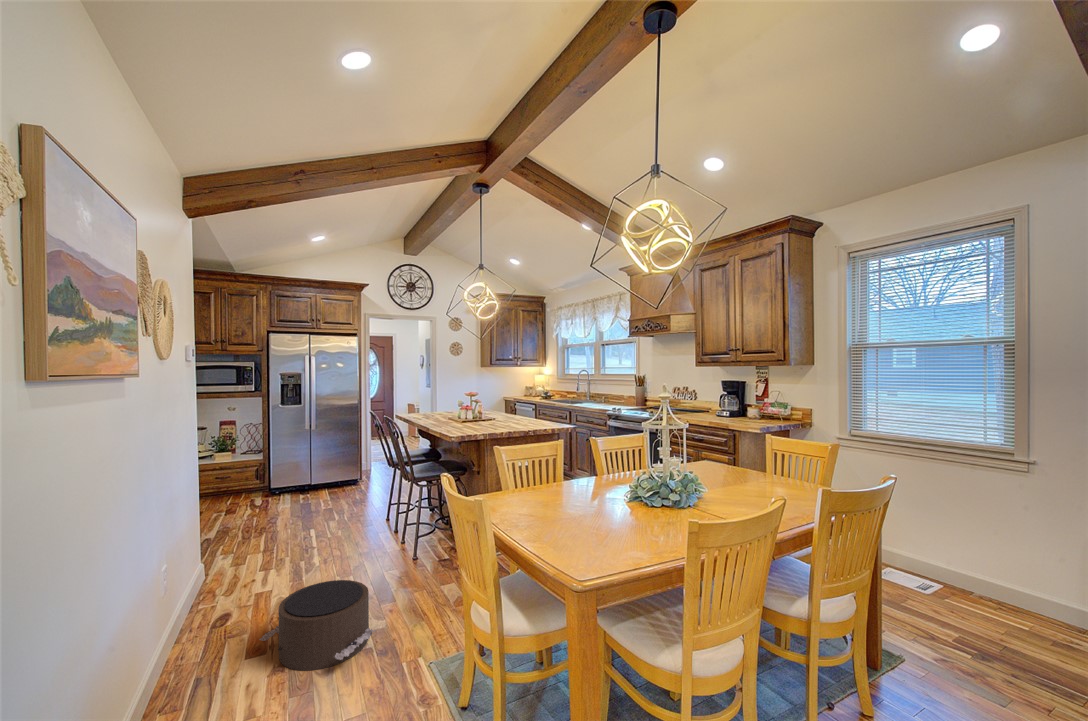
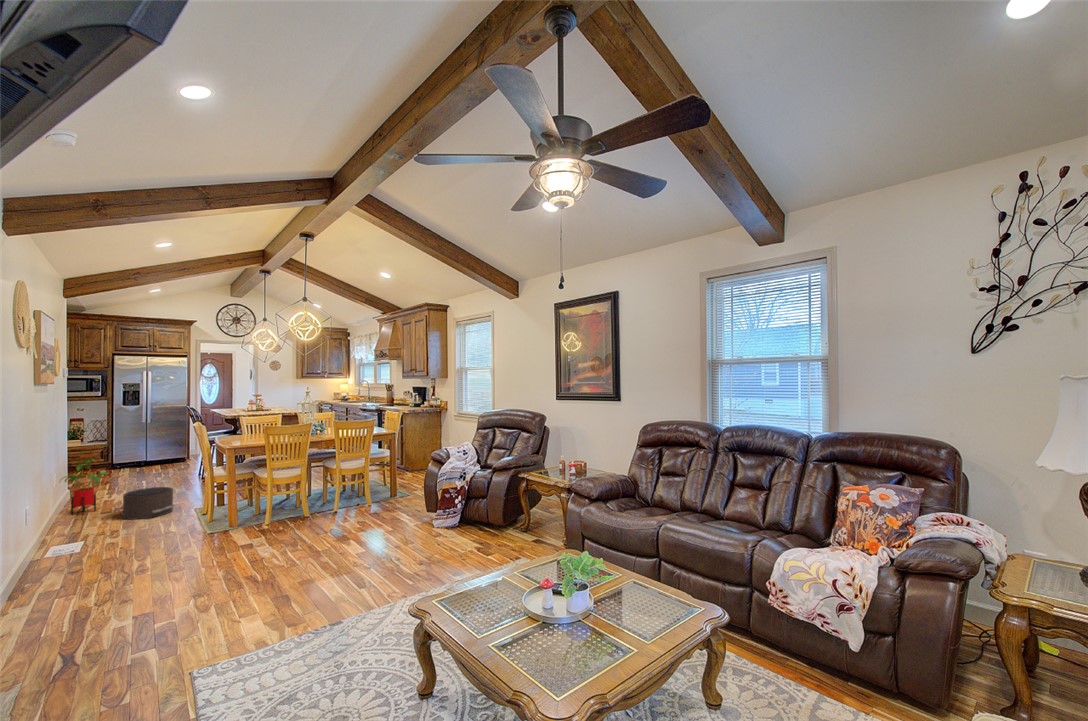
house plant: none [169,516,257,634] -> present [64,459,107,514]

